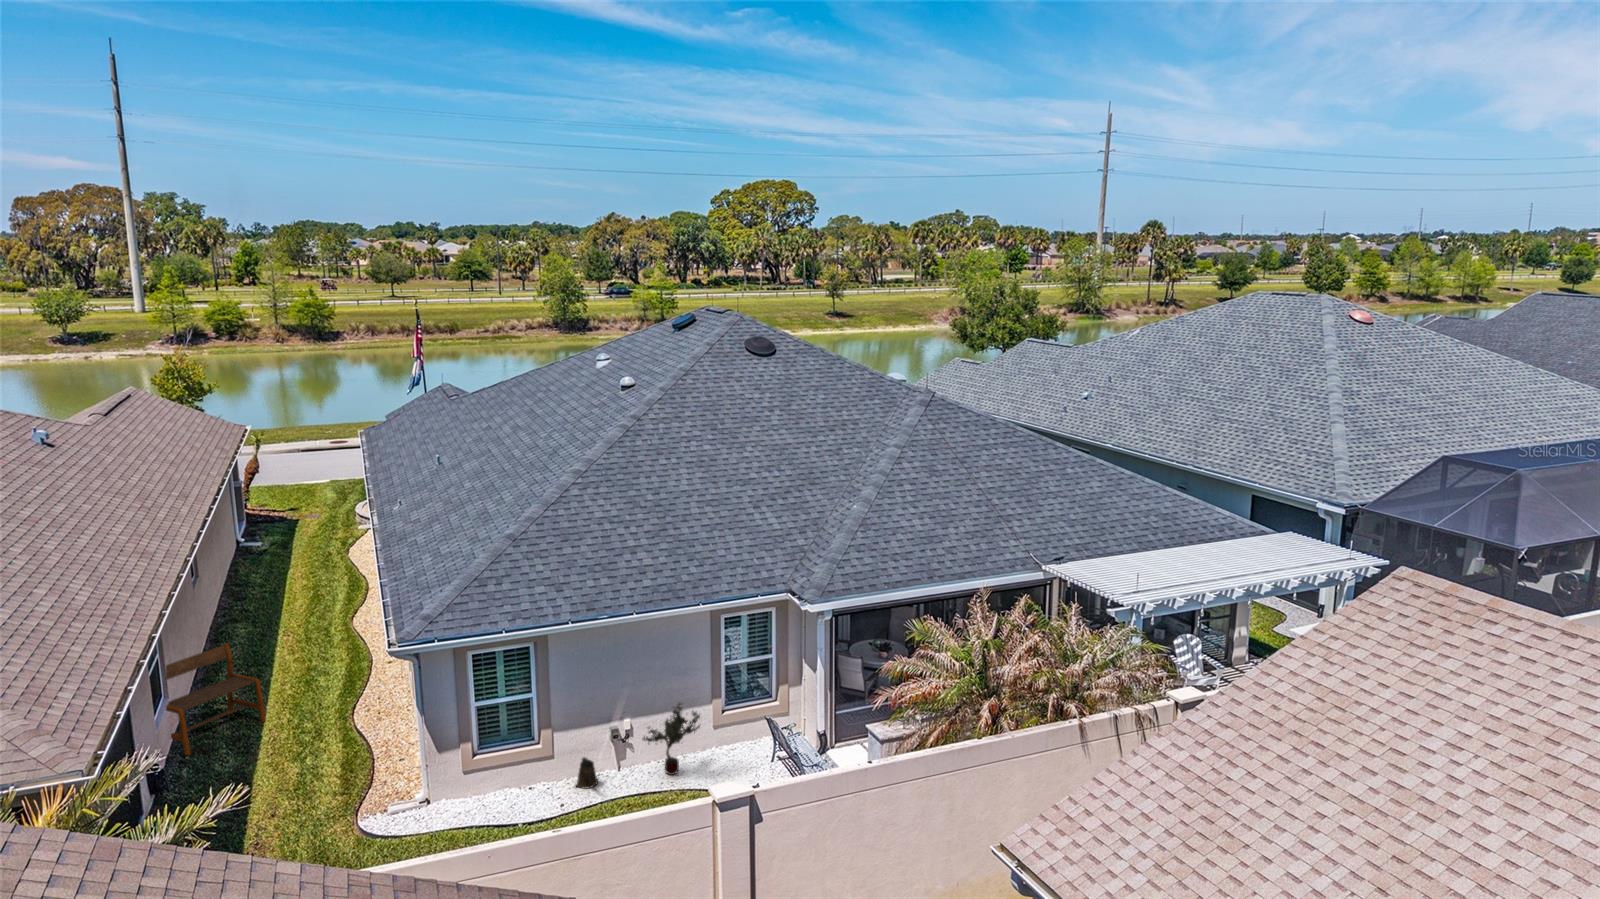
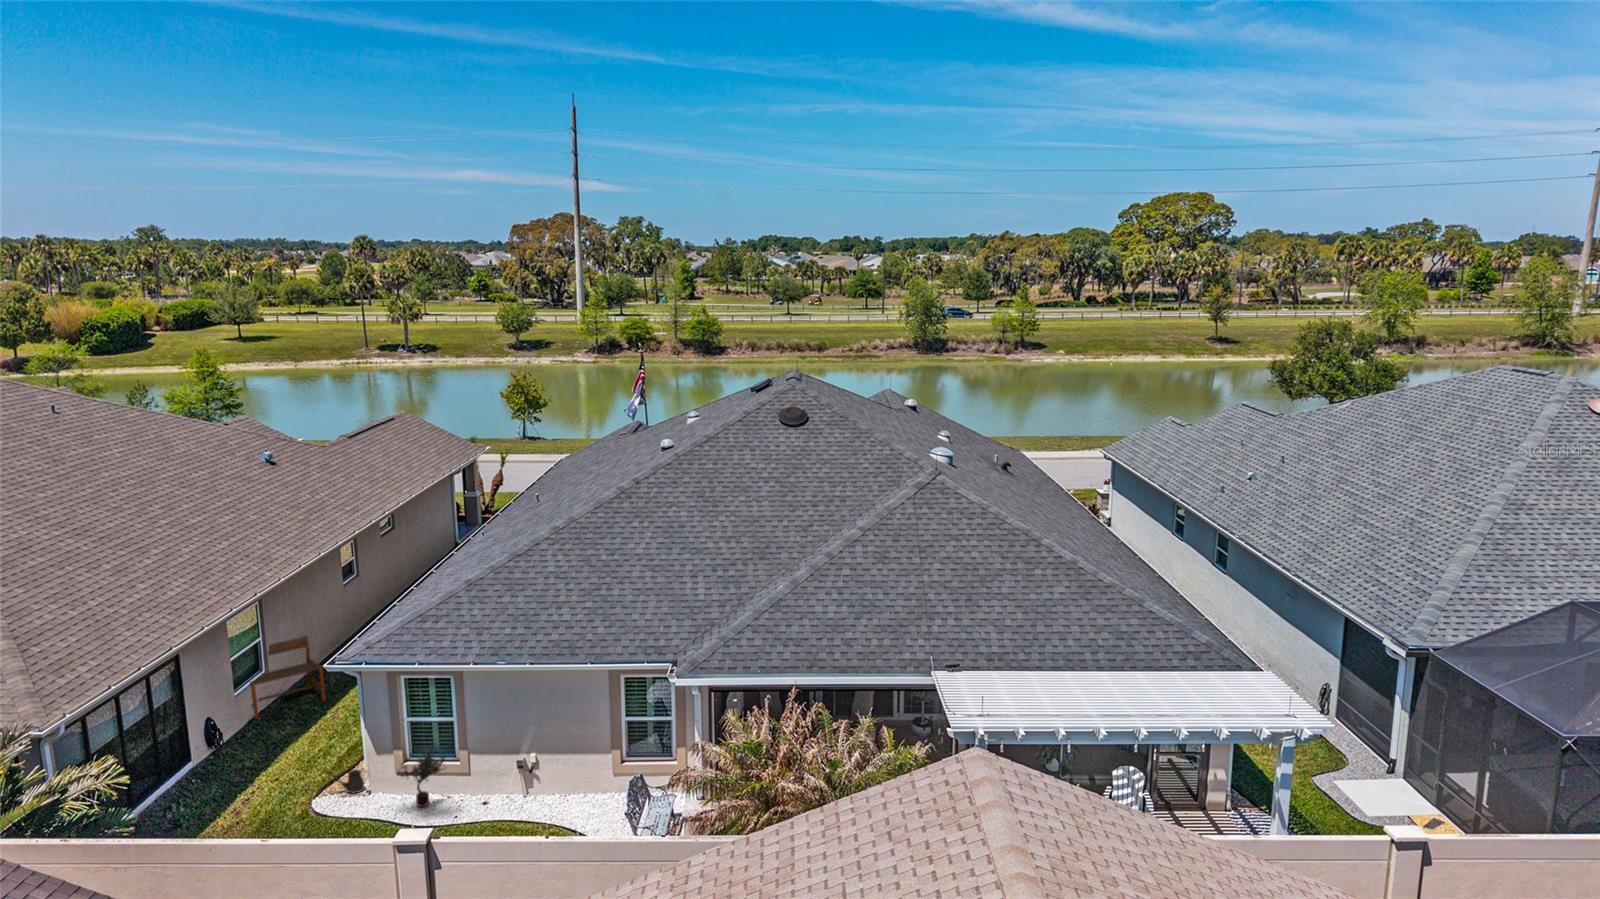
potted tree: present [643,702,700,775] -> present [397,746,445,807]
watering can: present [577,757,598,789] -> present [329,769,367,794]

